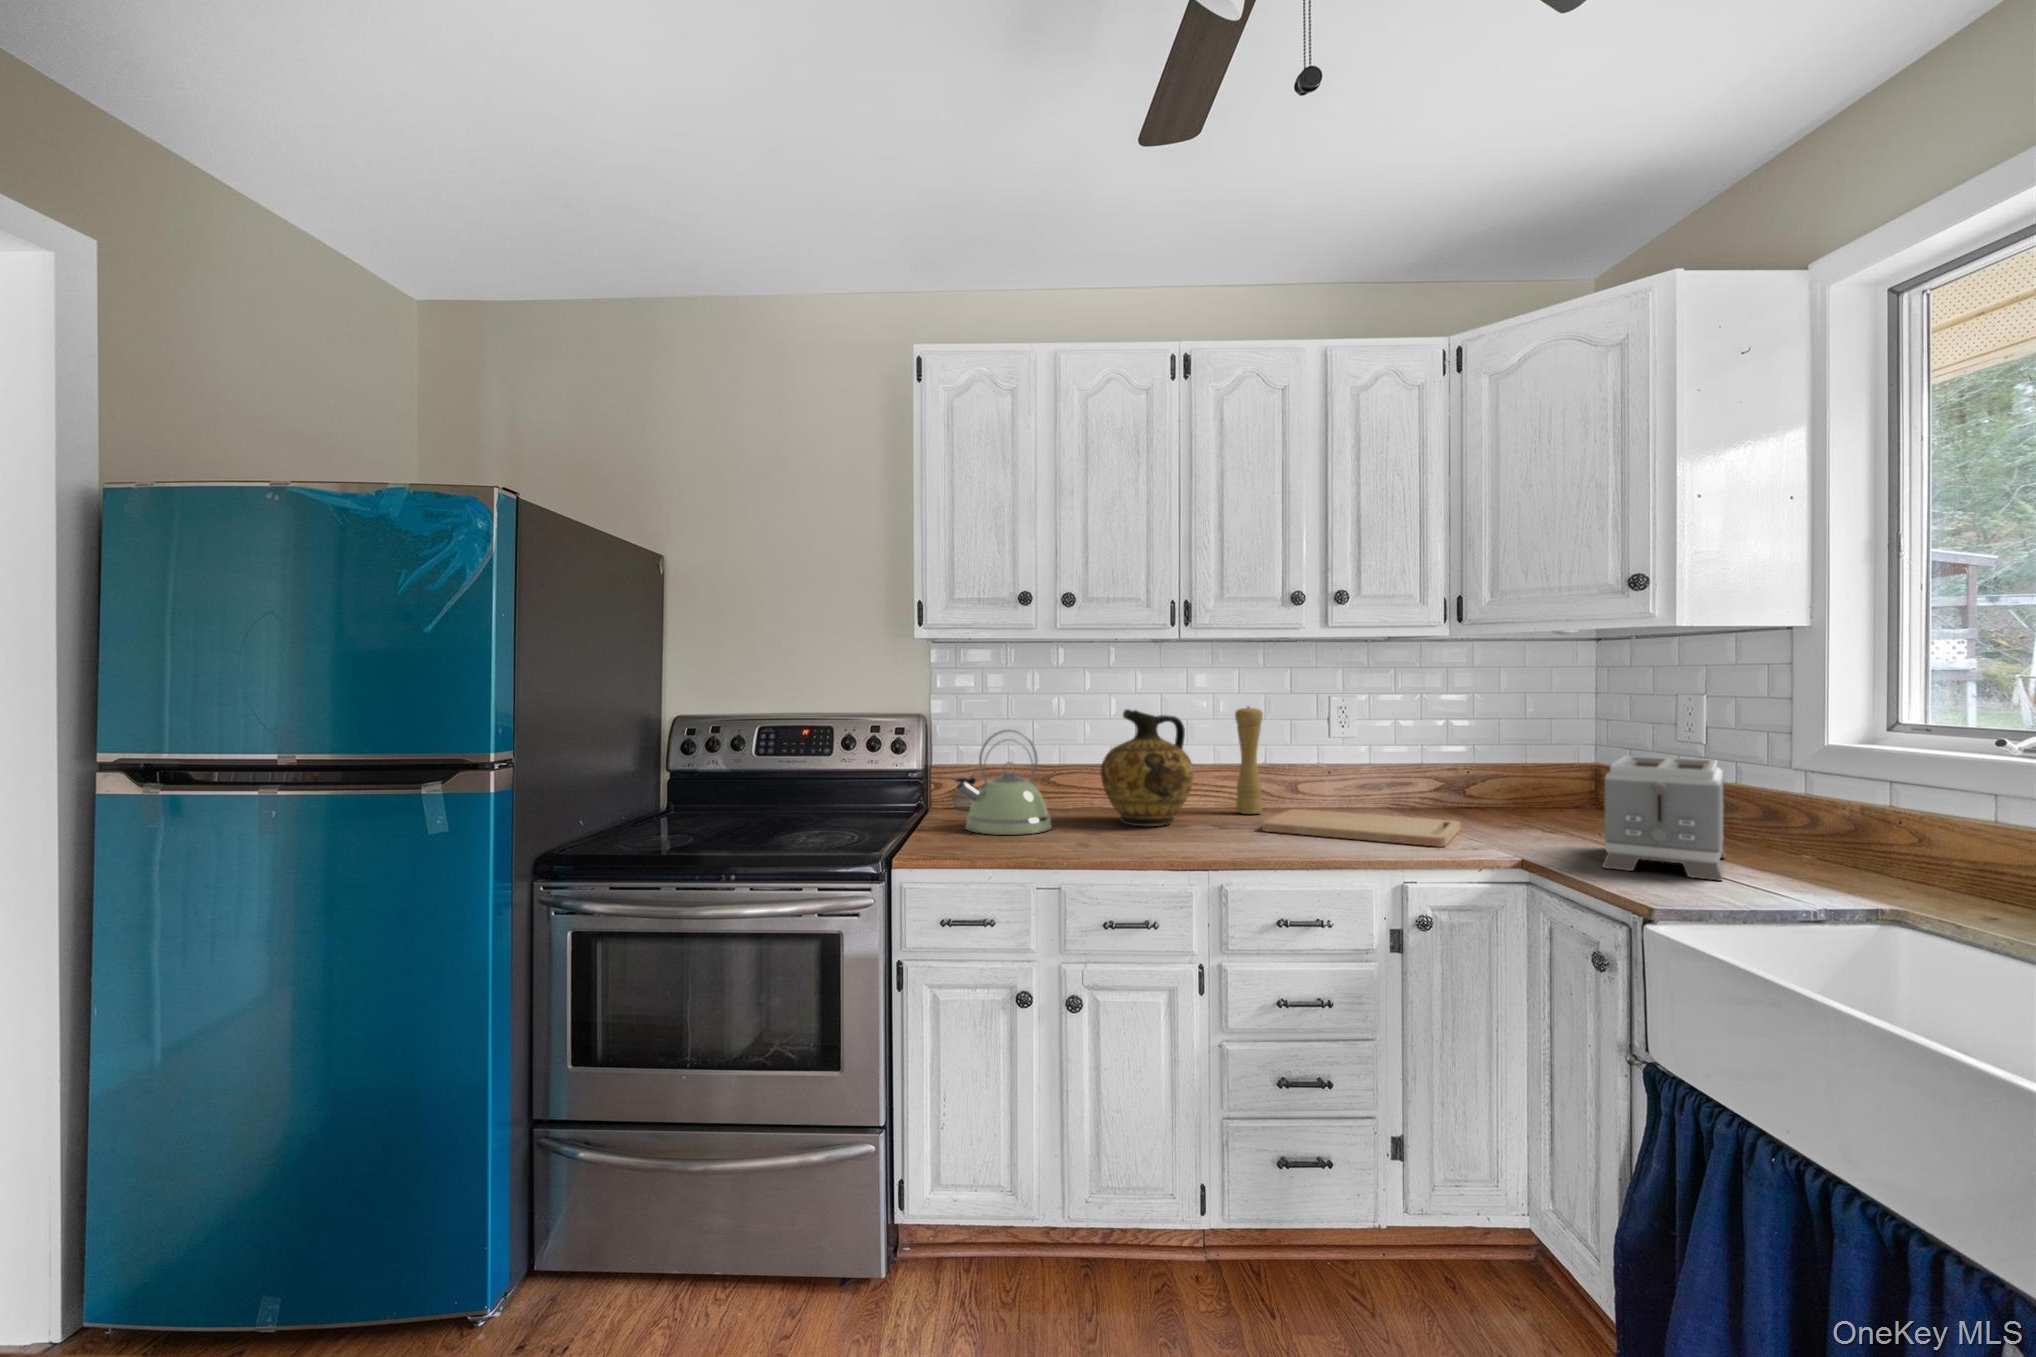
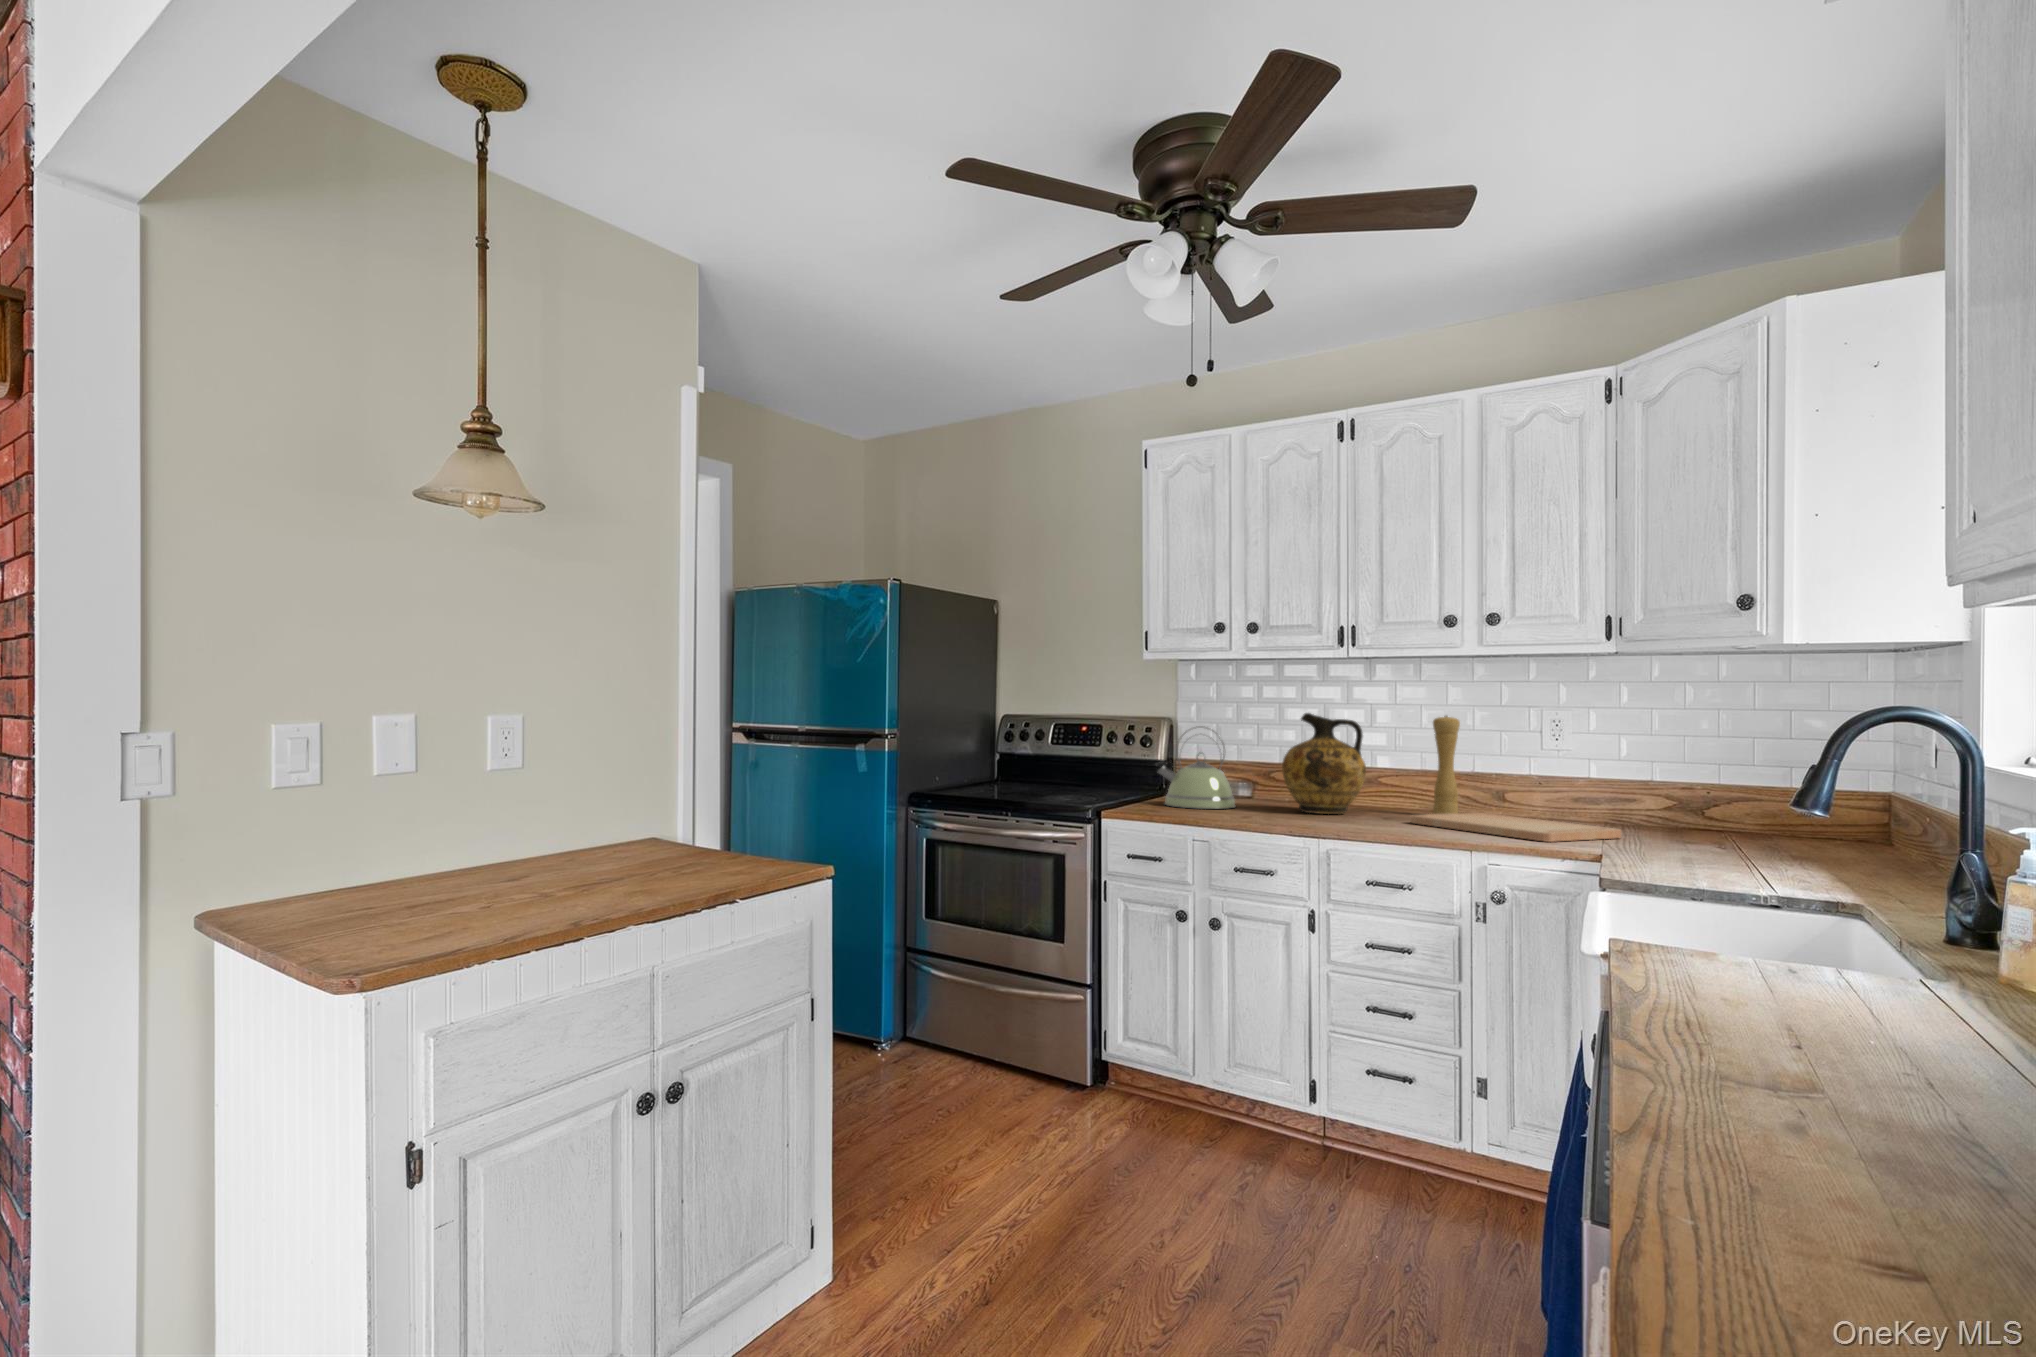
toaster: present [1602,756,1725,880] -> none [1651,763,1856,876]

